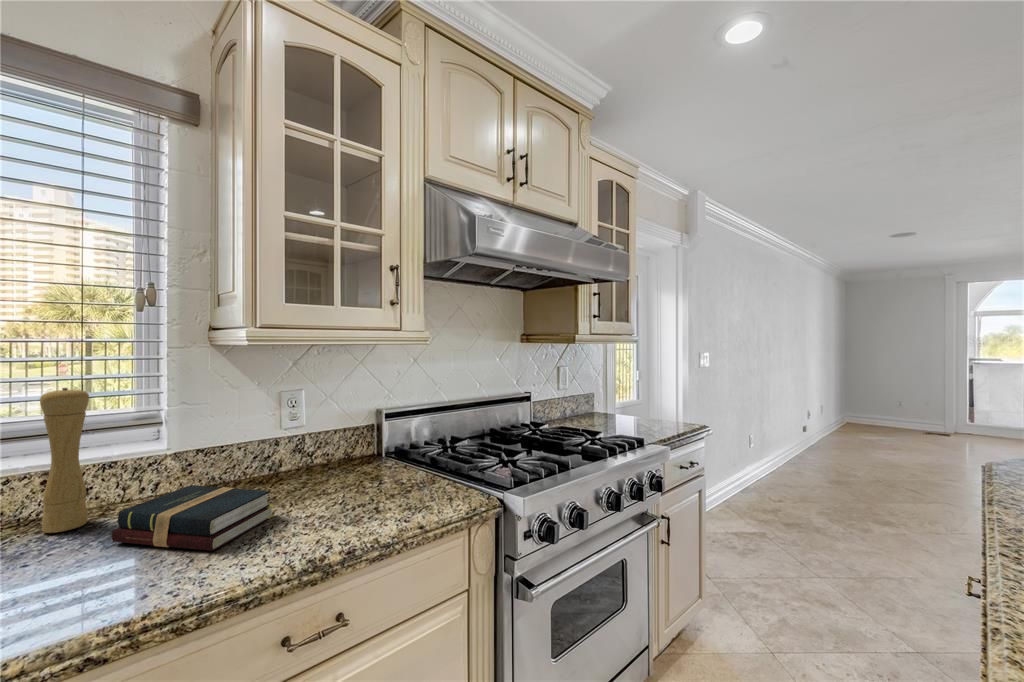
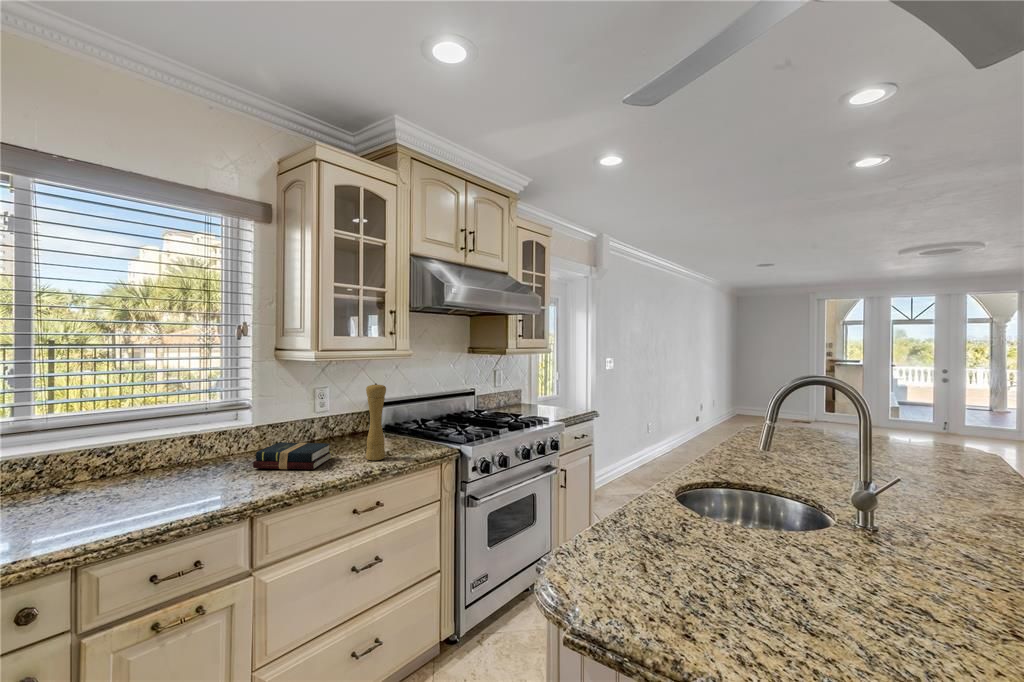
pepper mill: present [40,388,89,533] -> present [366,383,386,460]

